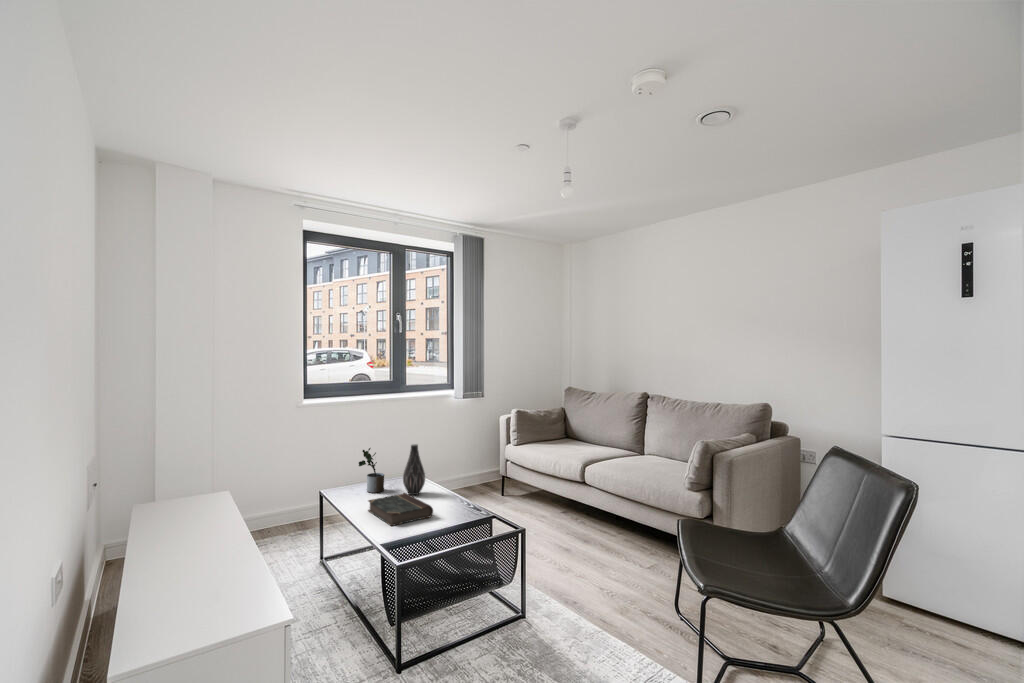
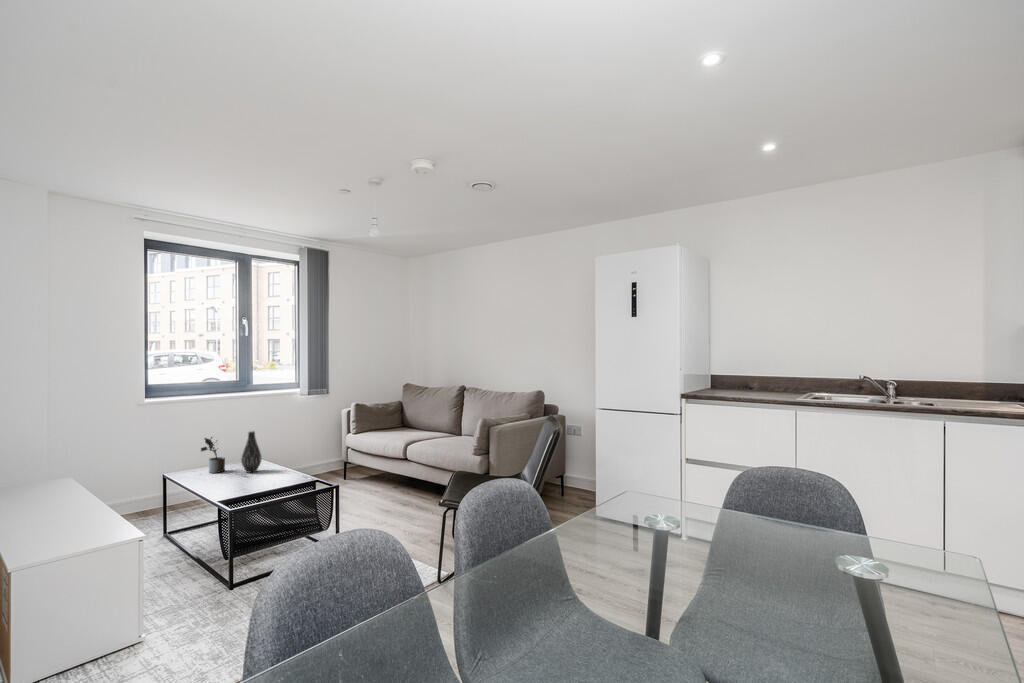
book: present [368,493,433,526] -> none [207,469,264,493]

